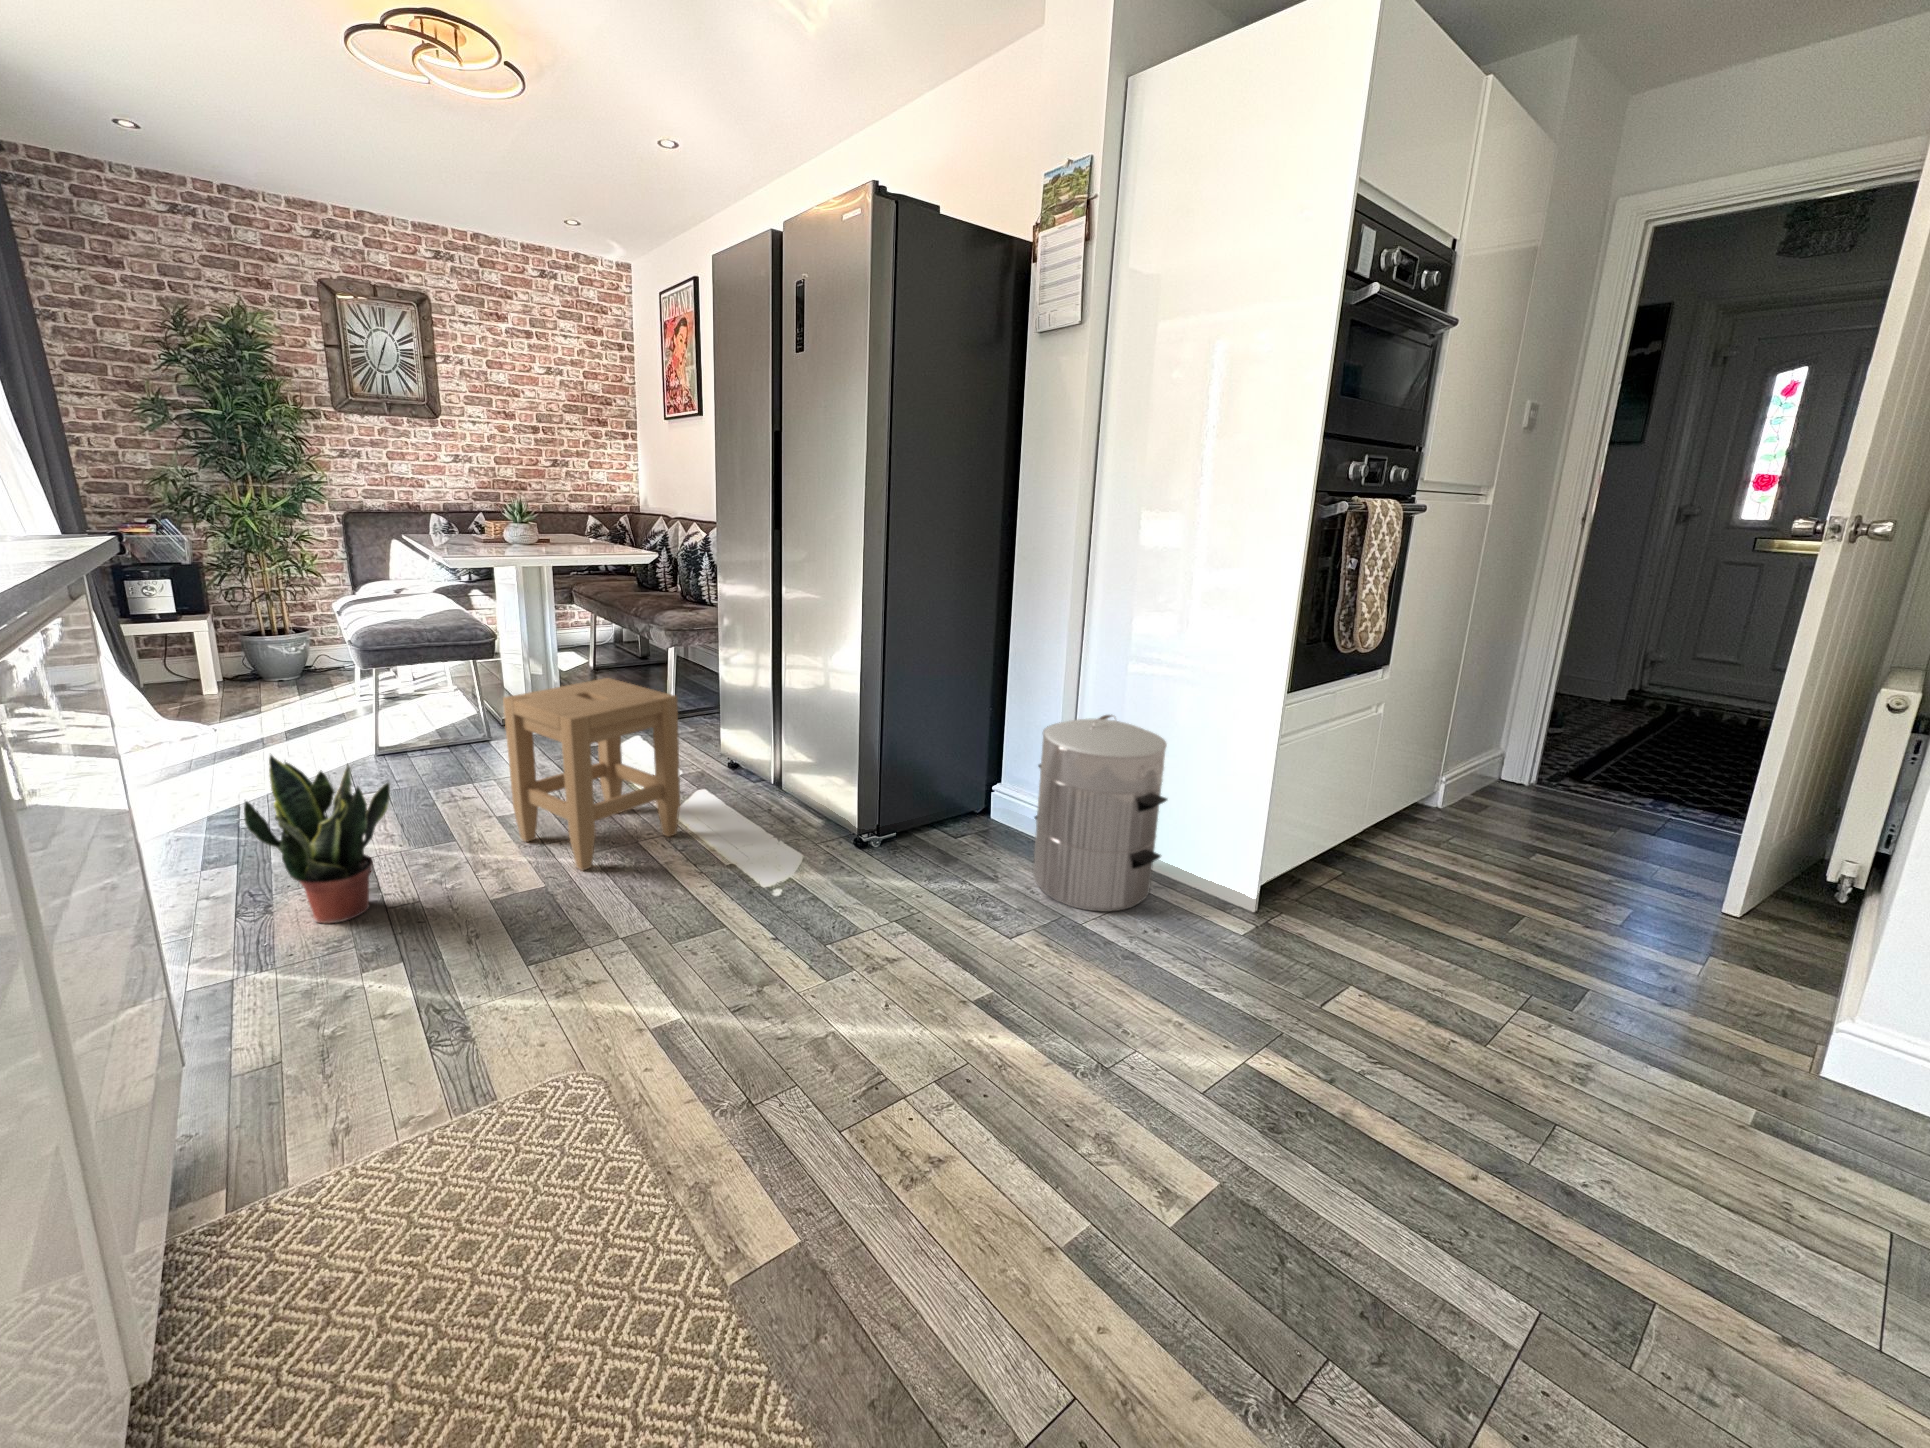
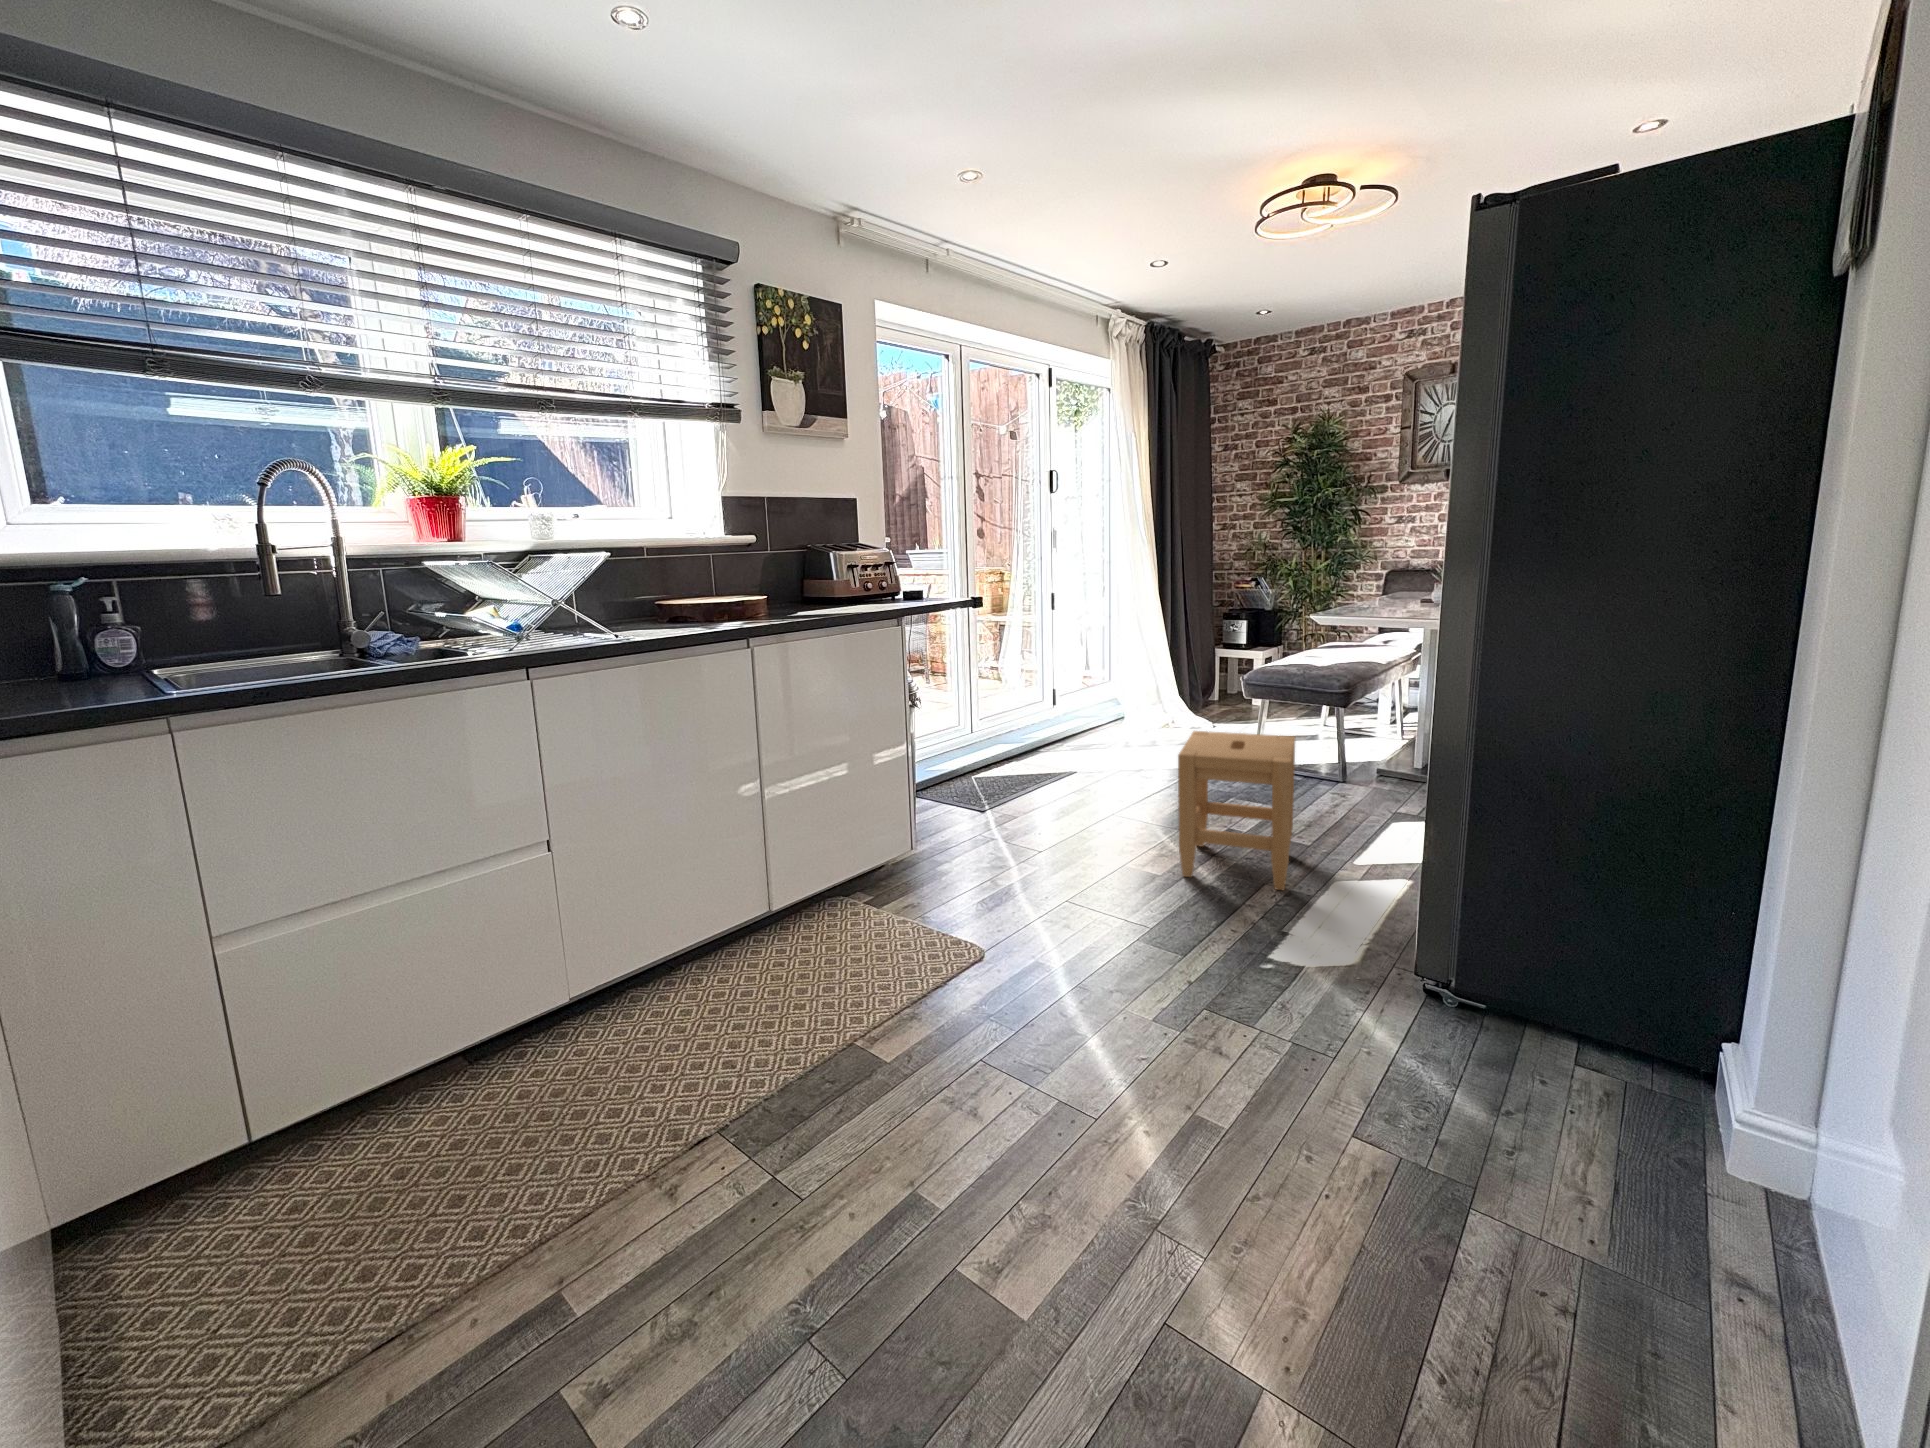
waste bin: present [1033,715,1167,912] -> none [1465,934,1752,1299]
potted plant: present [244,755,390,923] -> none [1031,729,1103,839]

